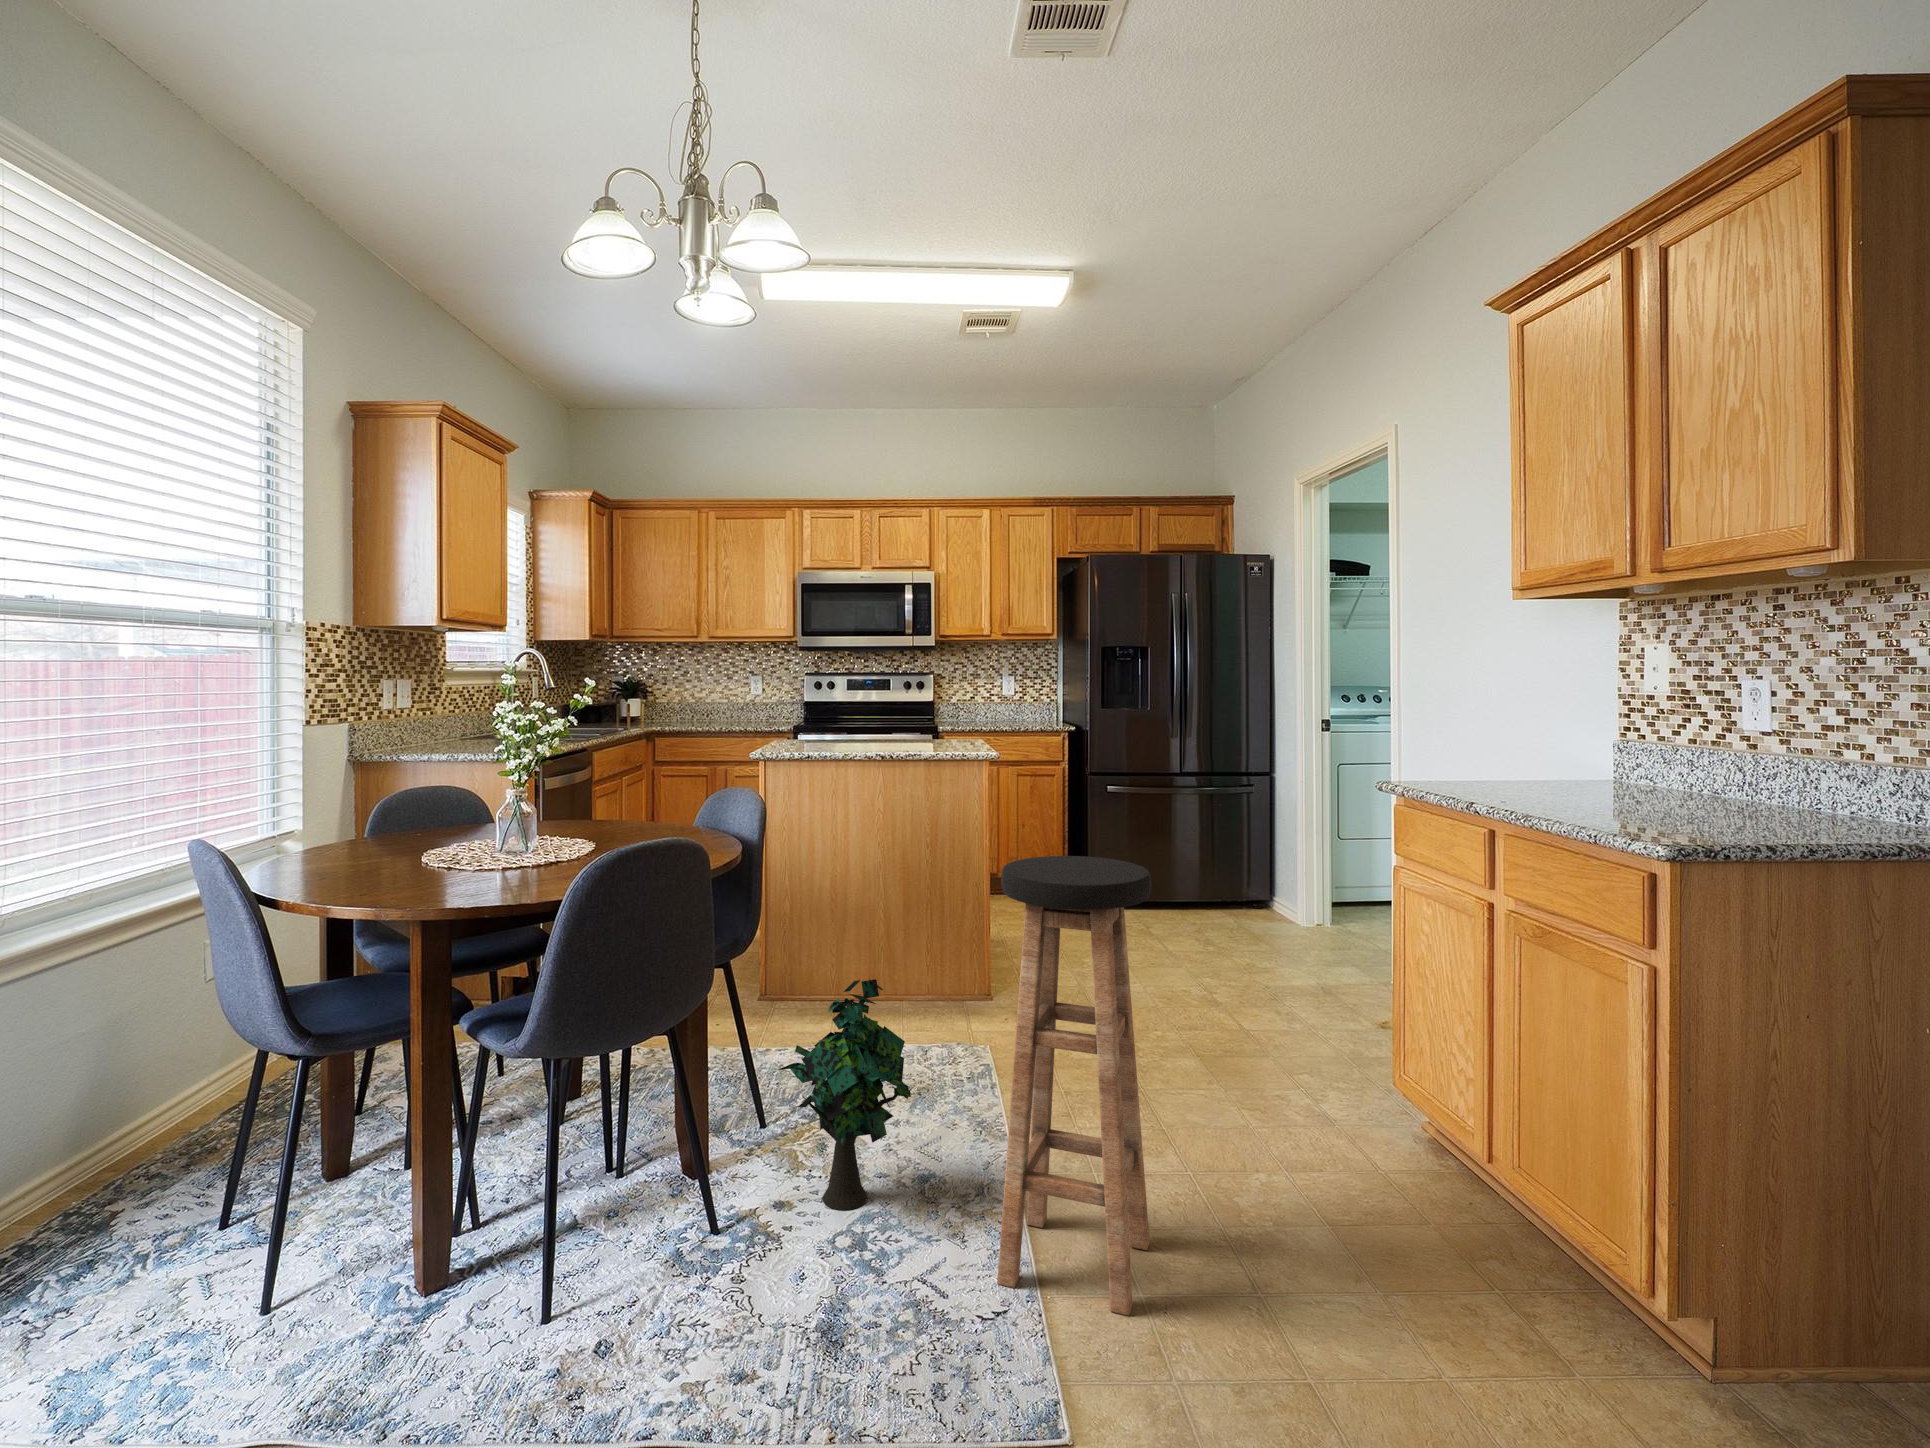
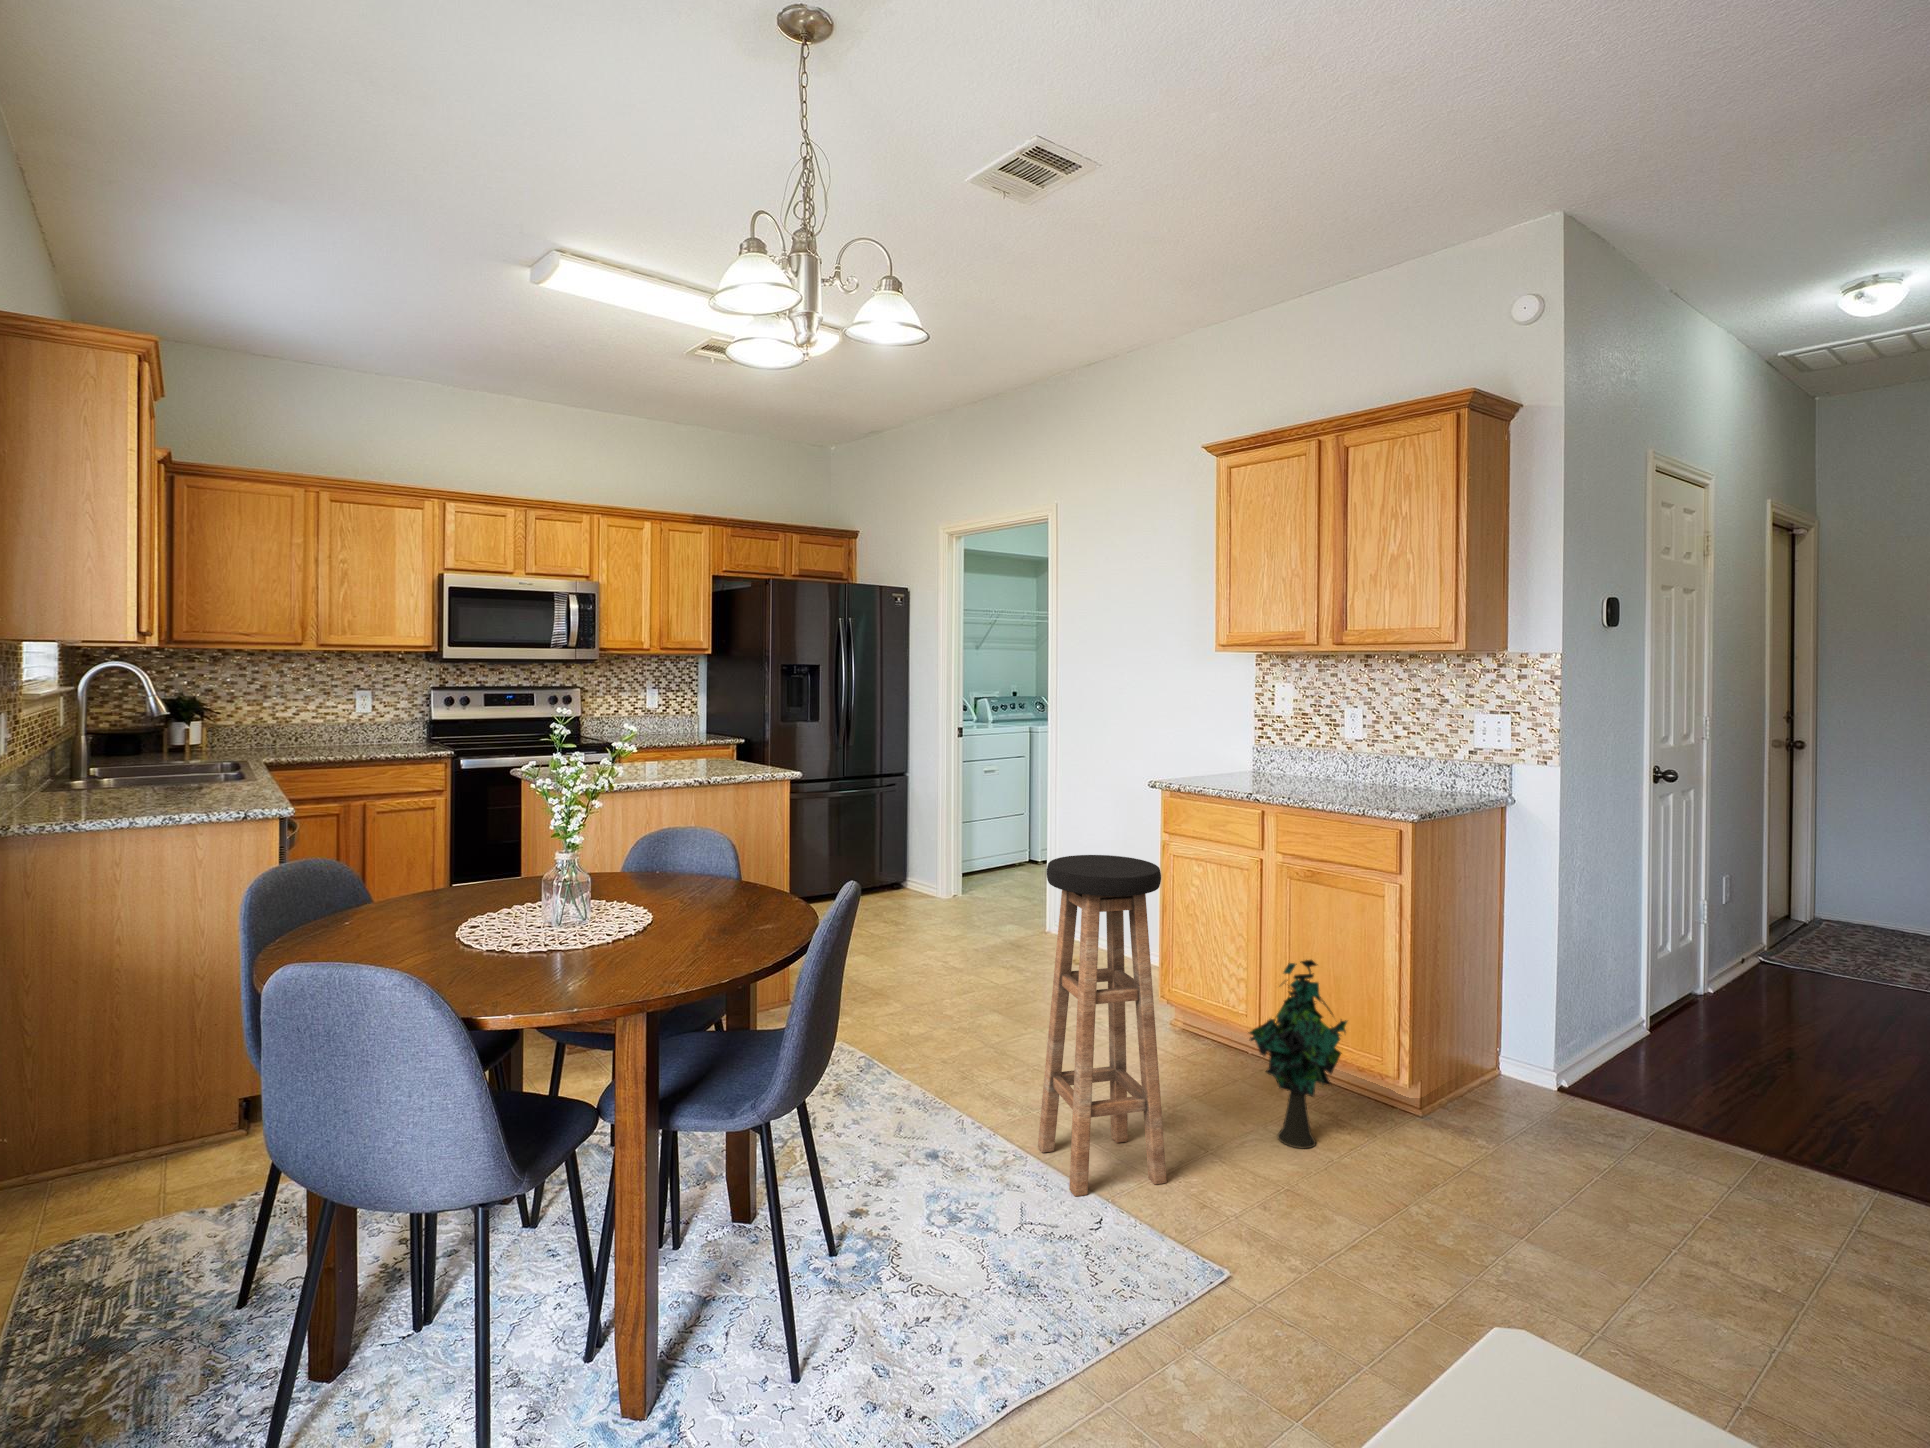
decorative plant: present [779,979,911,1210] -> present [1249,960,1347,1149]

